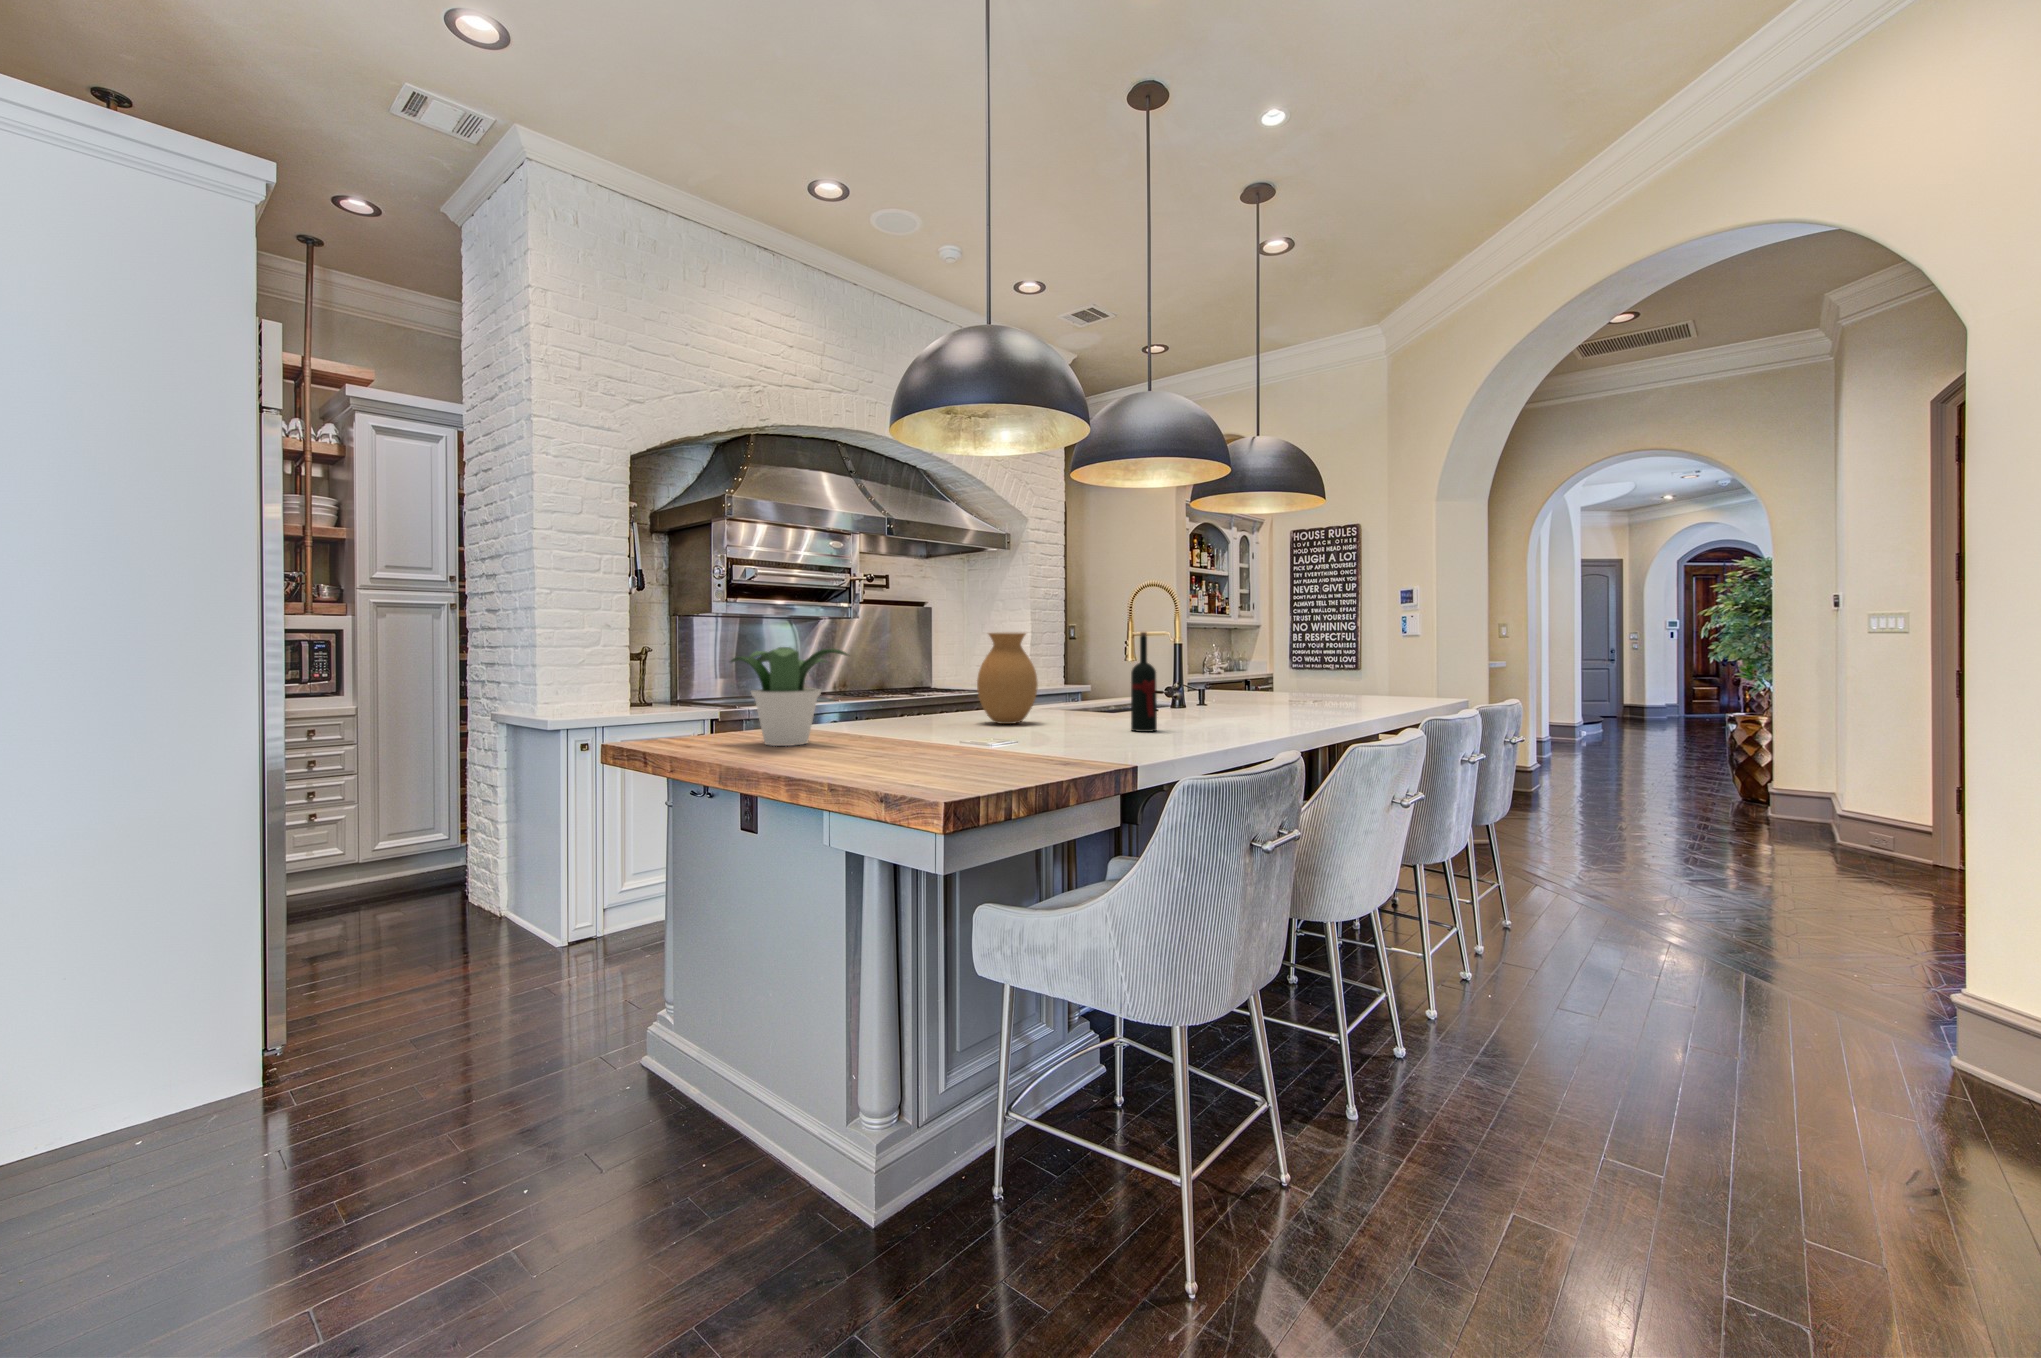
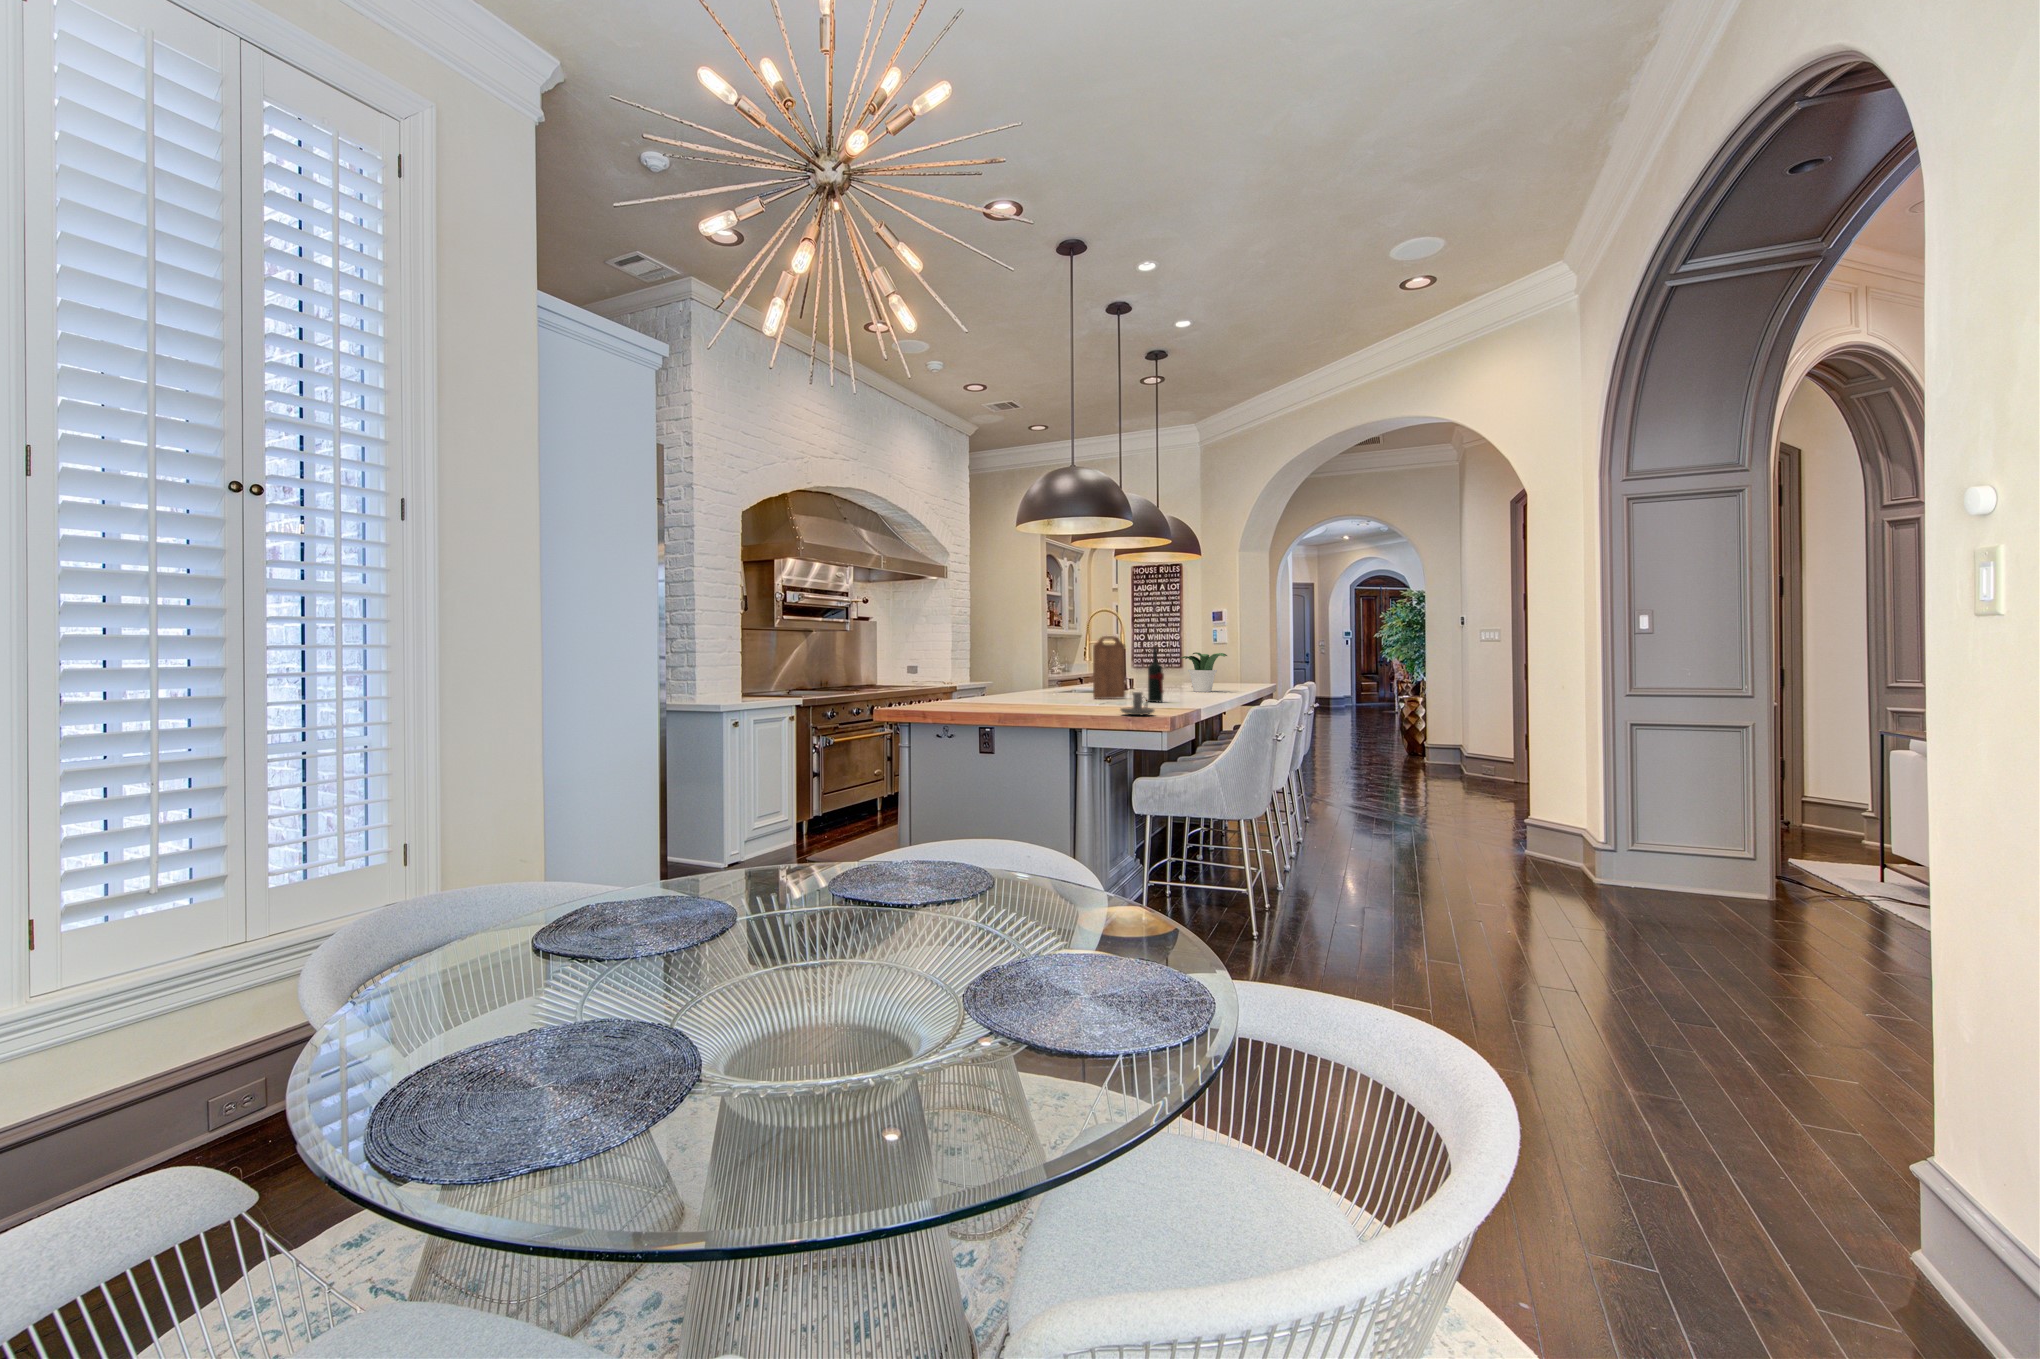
cutting board: none [1065,618,1124,722] -> present [1093,636,1125,699]
vase: present [977,633,1038,724] -> none [1046,645,1084,700]
potted plant: present [731,647,848,746] -> present [1180,652,1227,692]
candle holder: none [937,721,1010,769] -> present [1121,692,1154,715]

